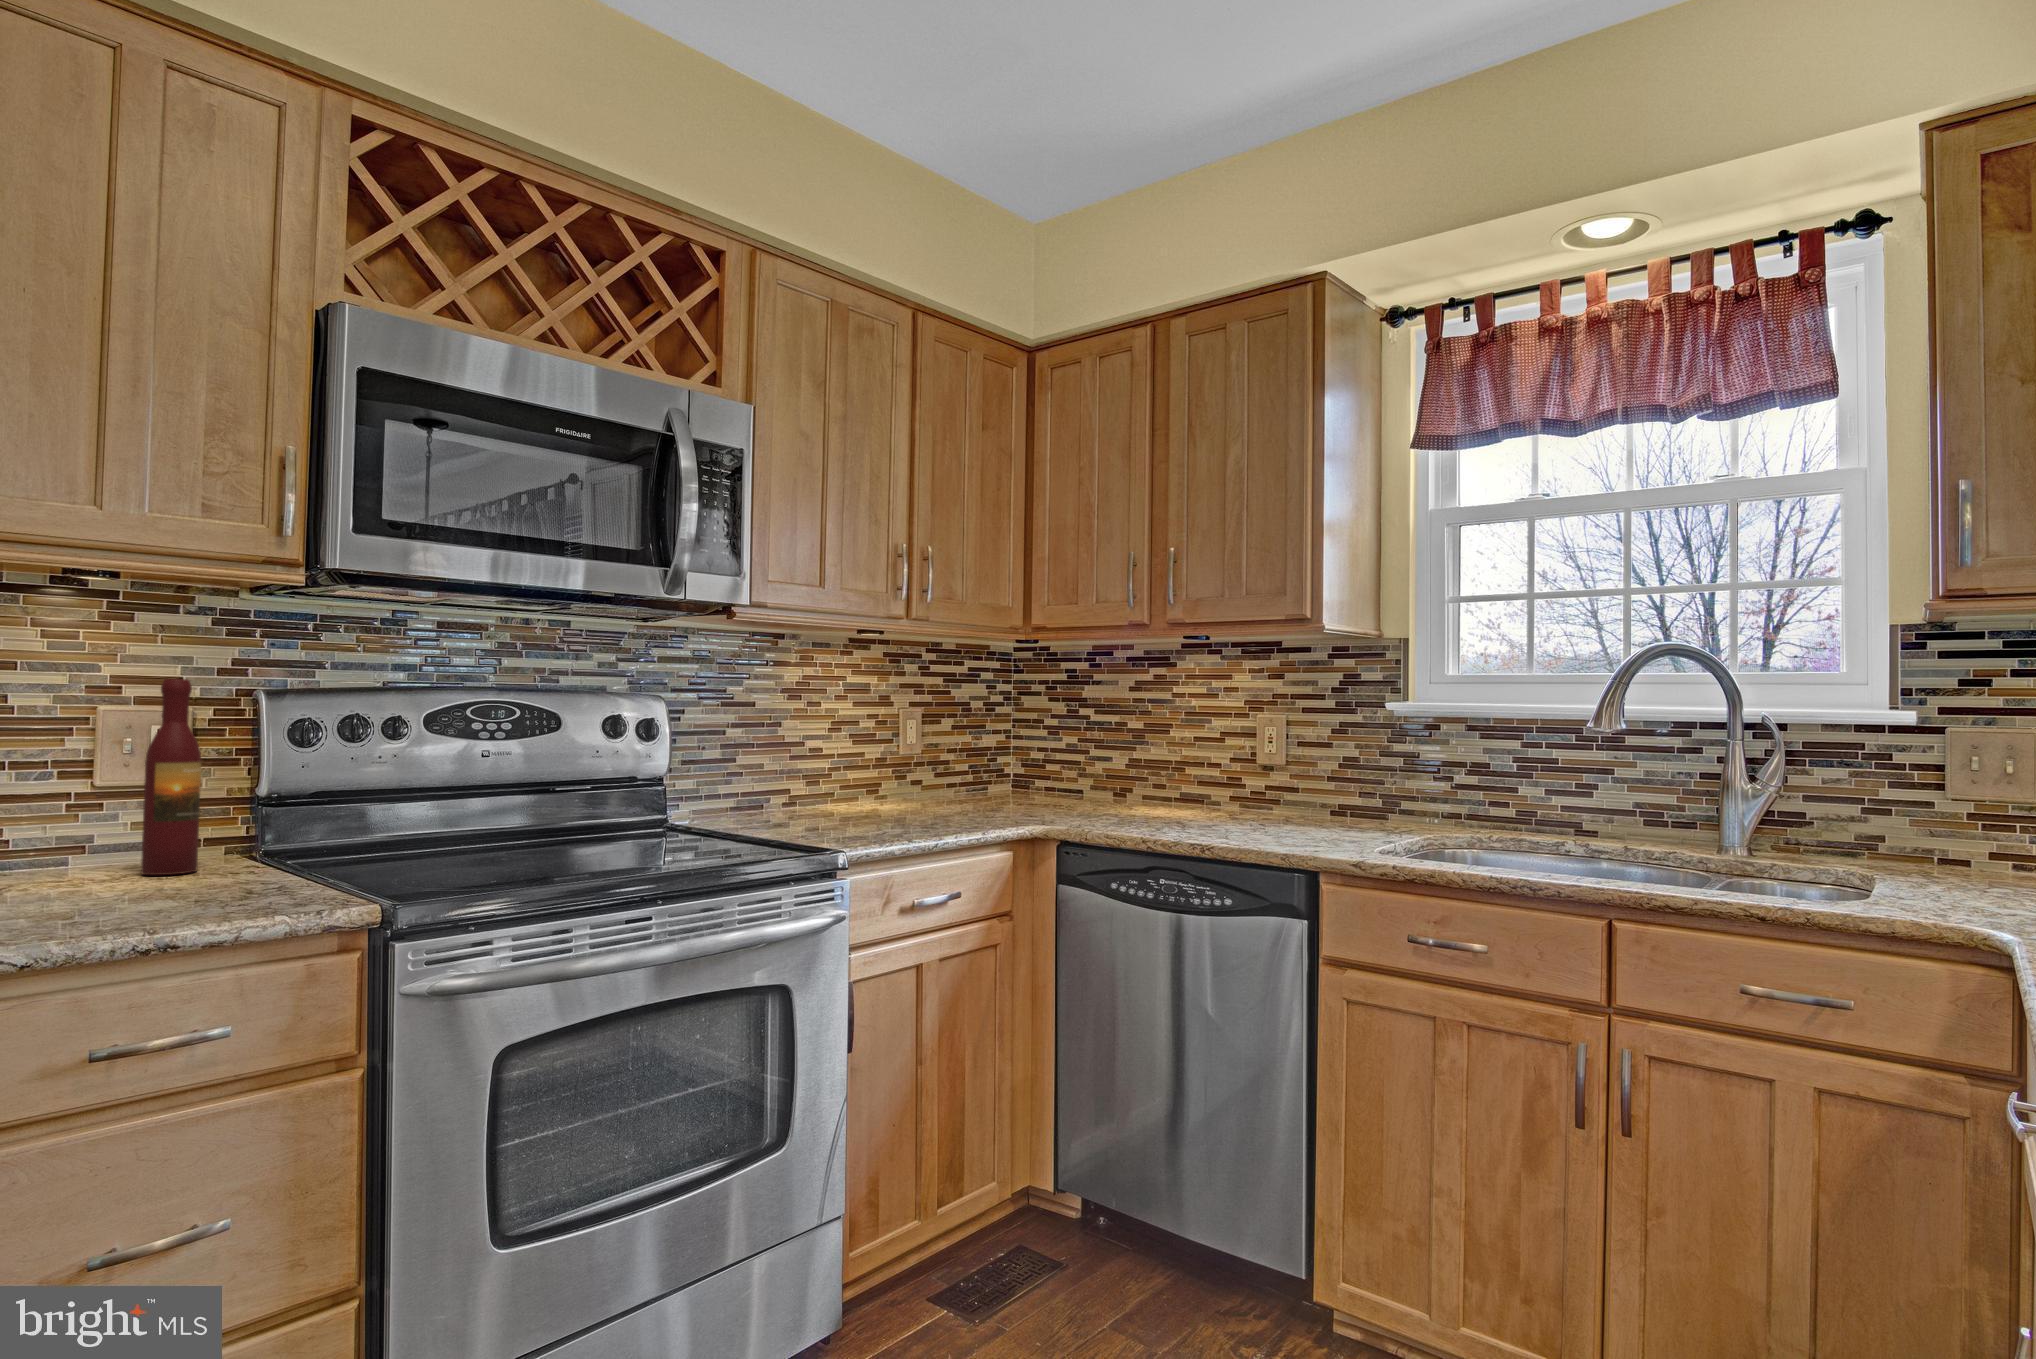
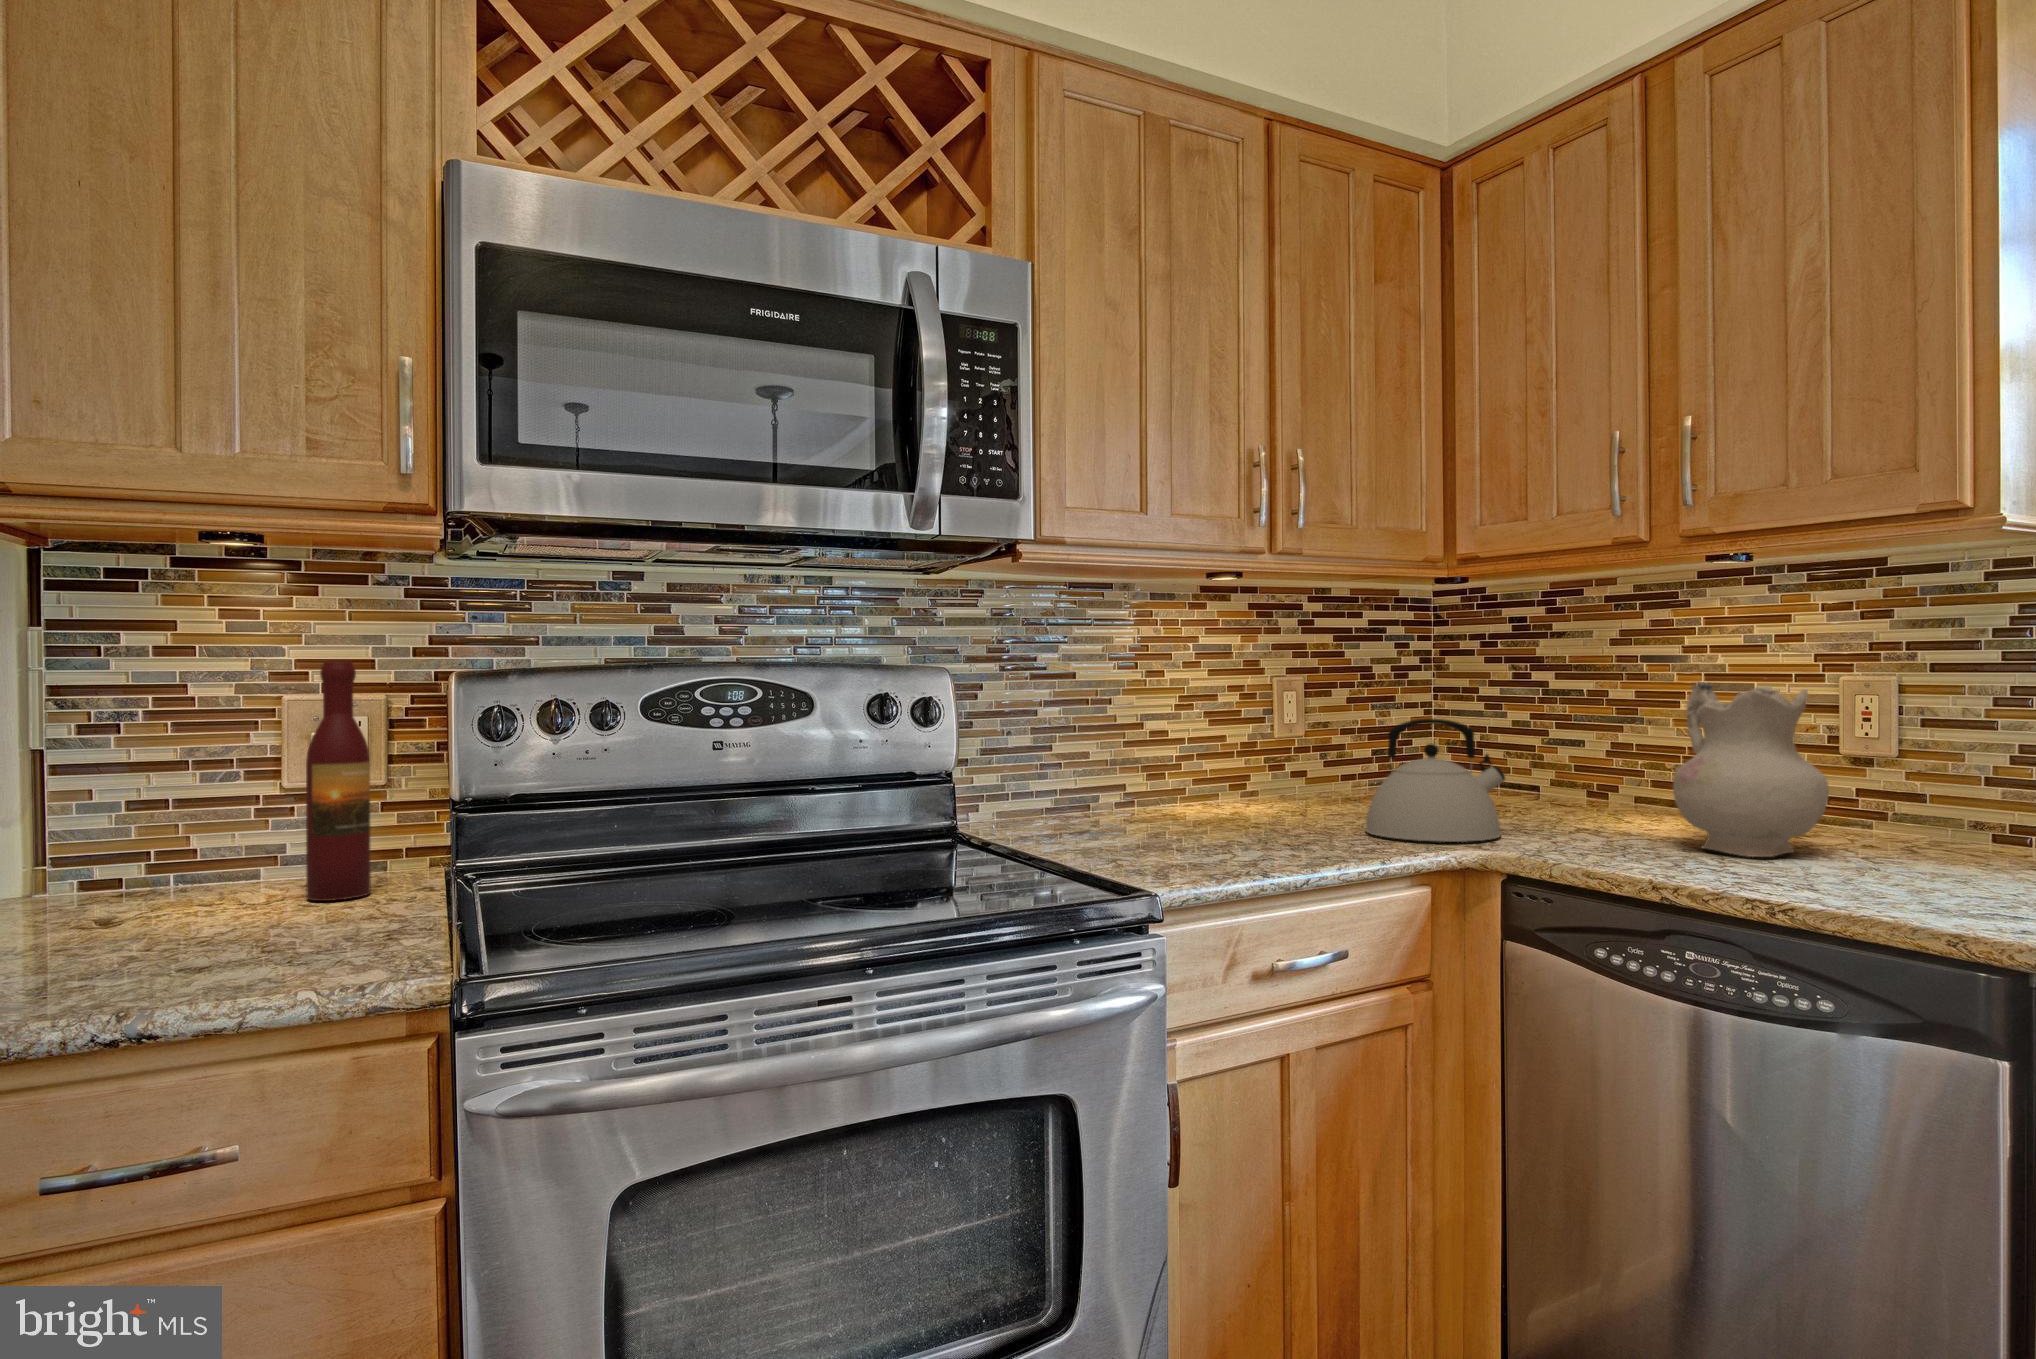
ceramic pitcher: none [1160,716,1244,825] -> present [1673,681,1829,857]
kettle: none [968,739,1061,822] -> present [1365,719,1505,842]

